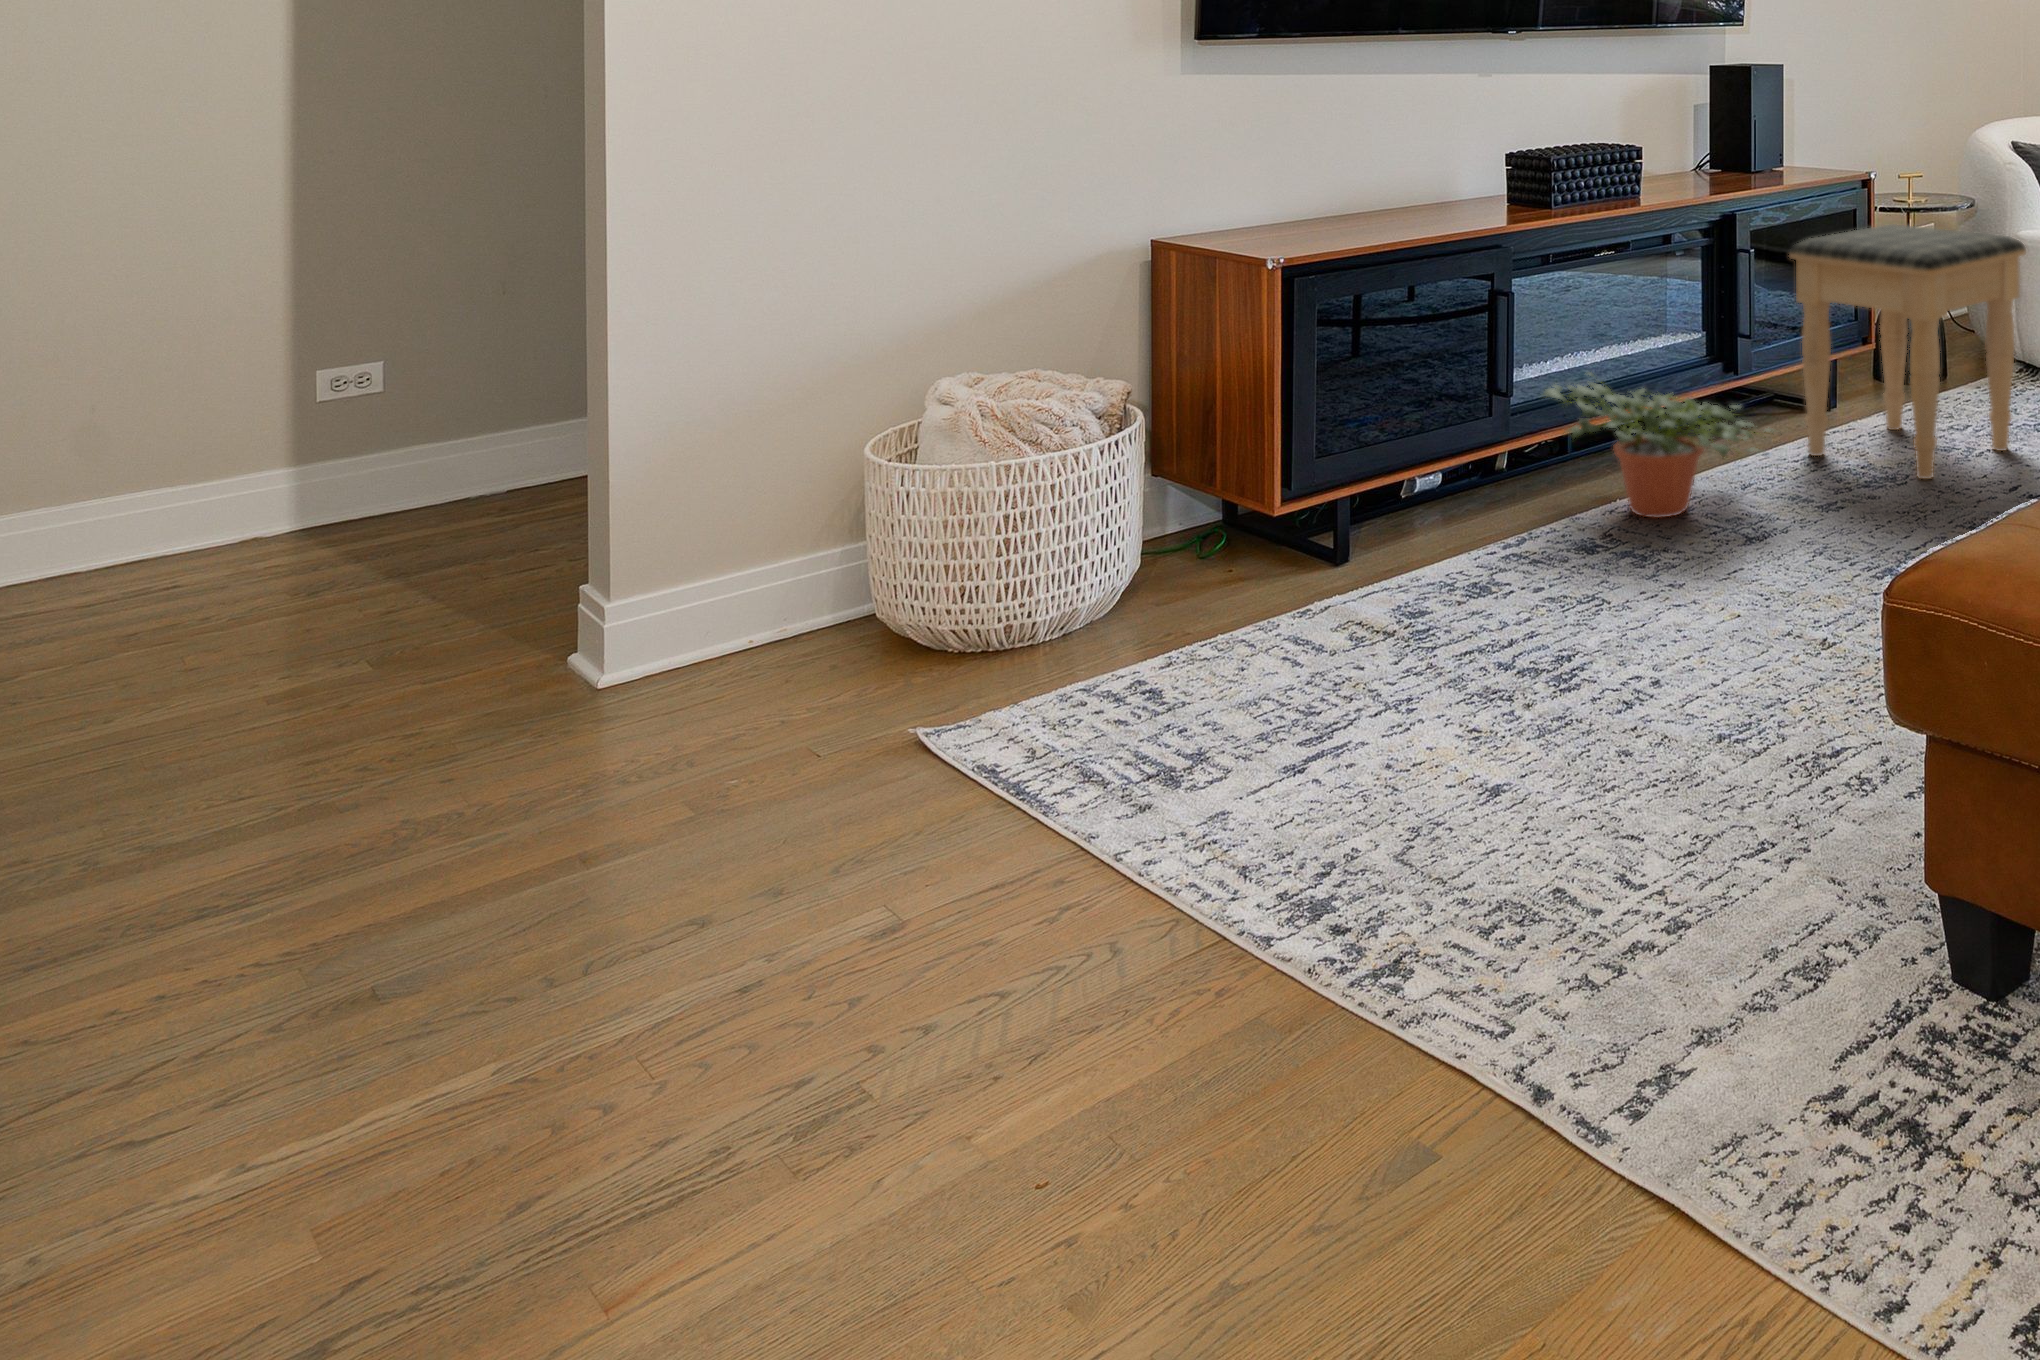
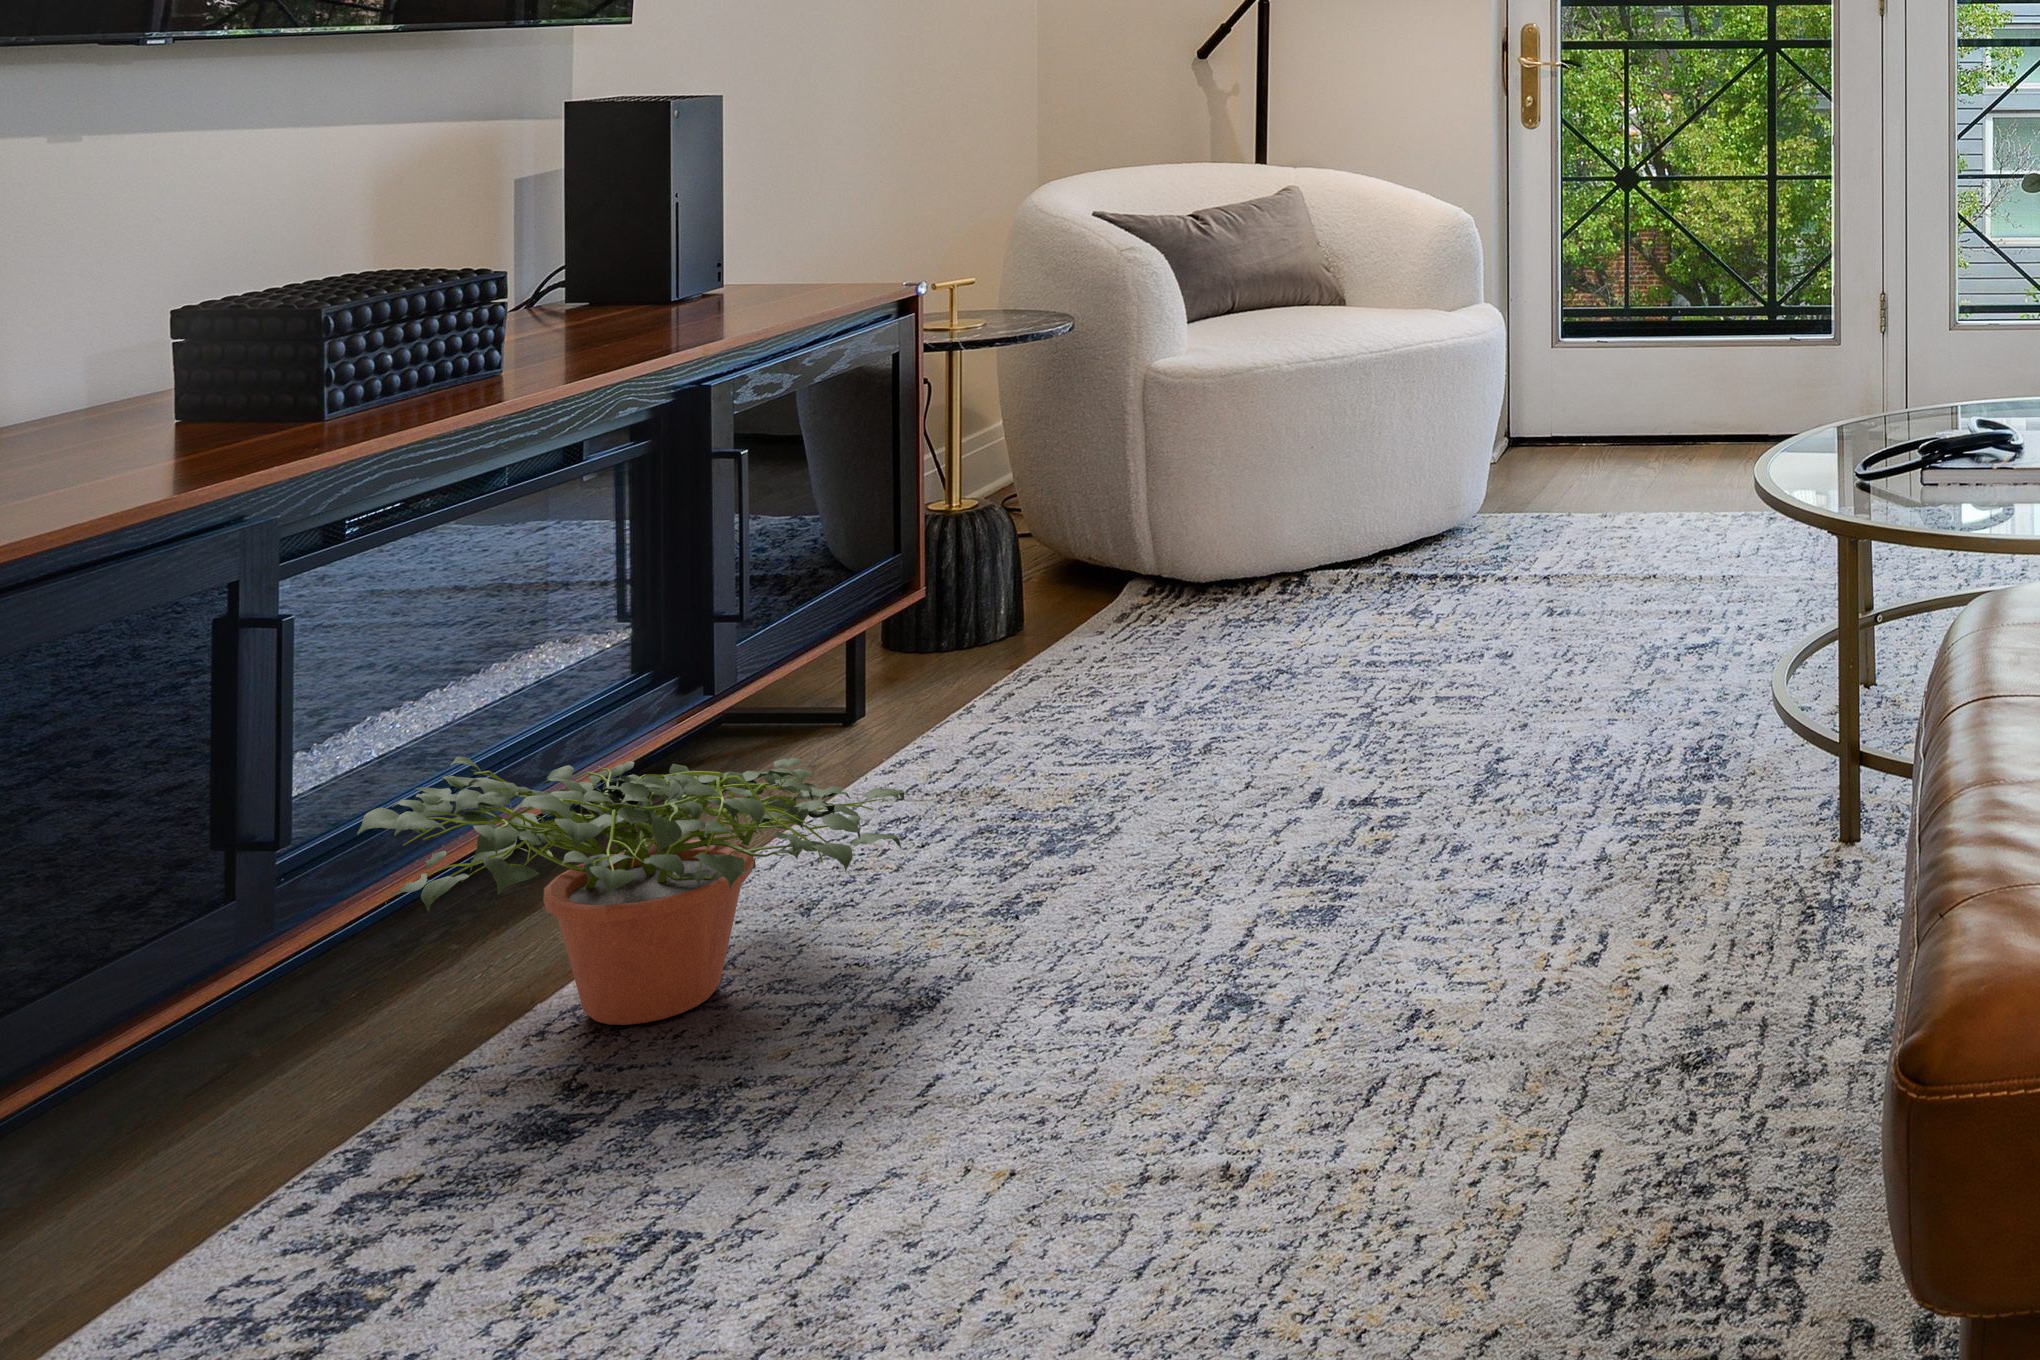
footstool: present [1789,224,2026,479] -> none [836,374,1261,820]

